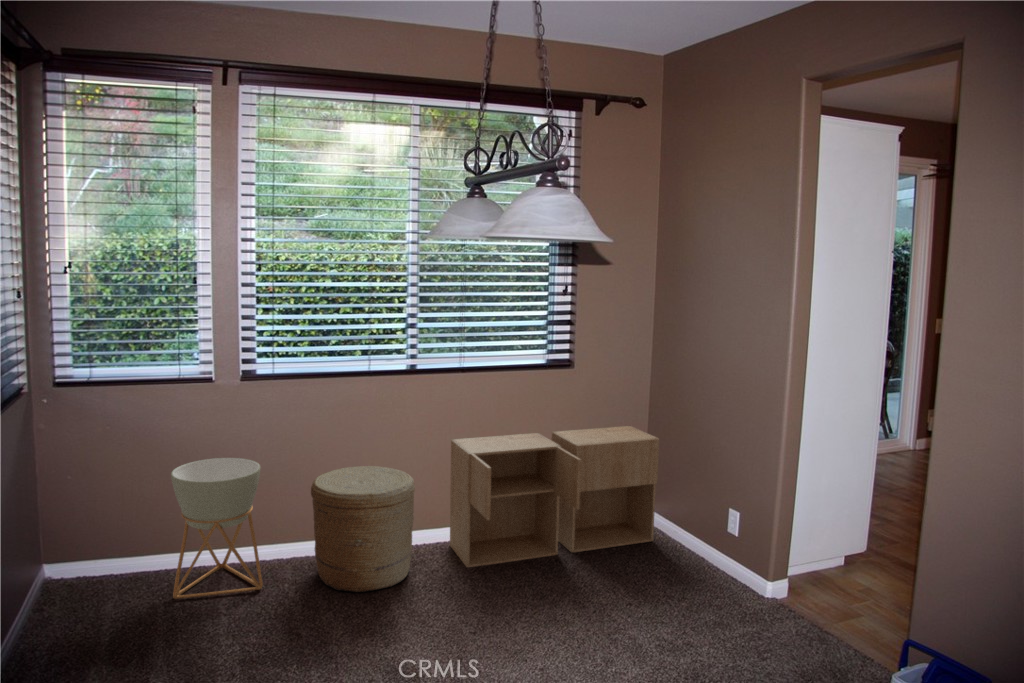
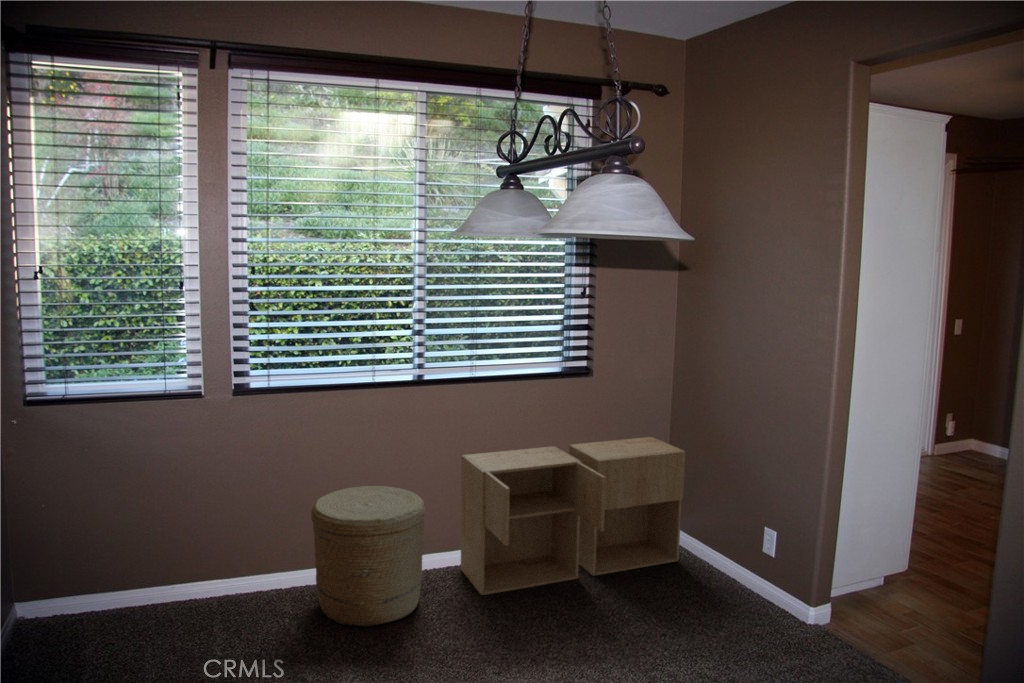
planter: present [171,458,263,599] -> none [157,480,259,638]

